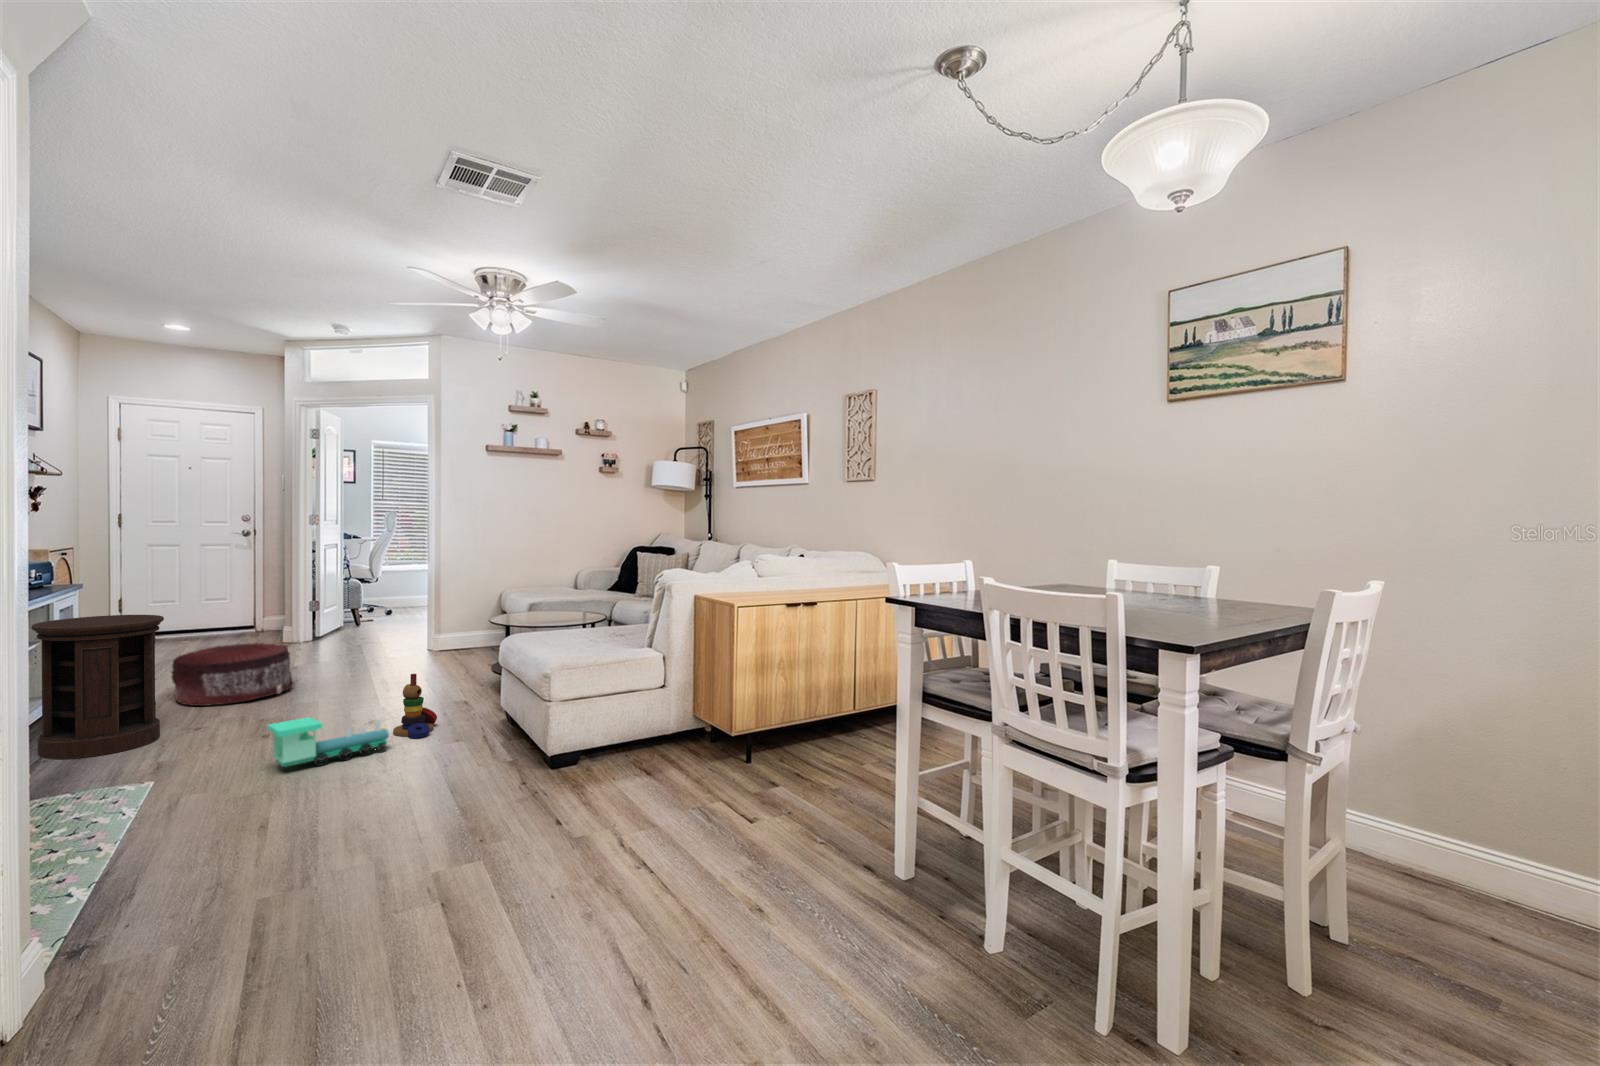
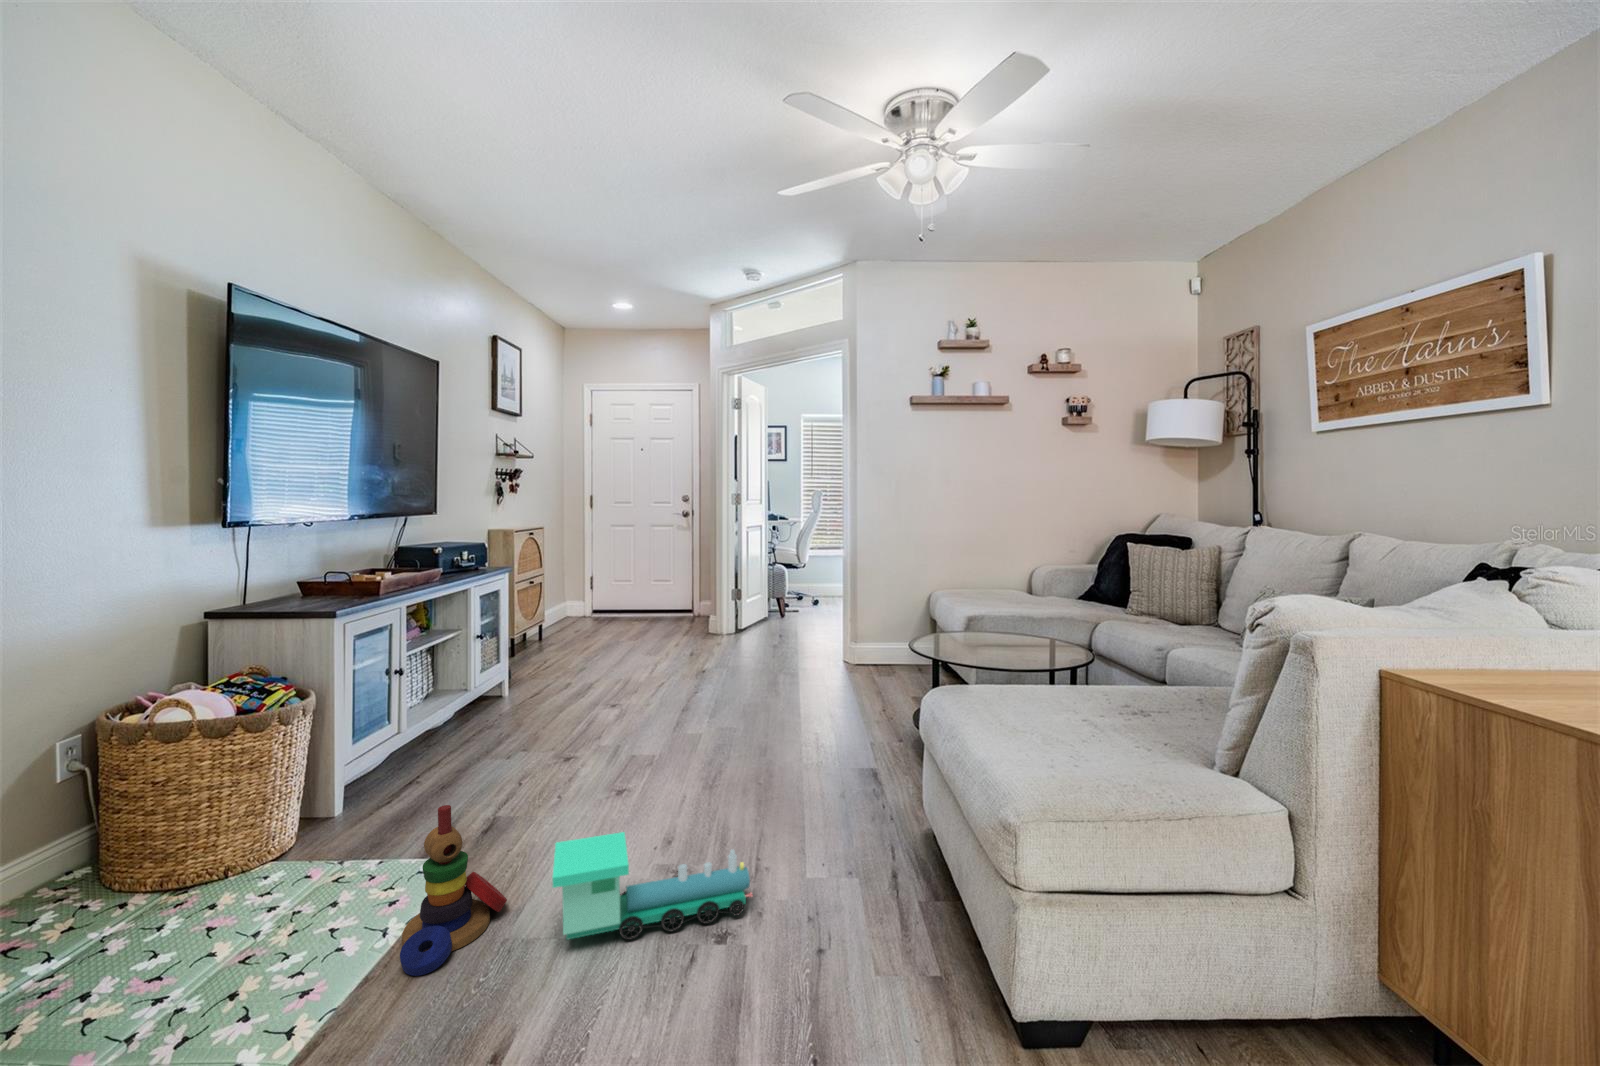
side table: present [31,615,164,759] -> none [371,611,515,808]
pouf: present [171,643,294,706] -> none [565,643,689,724]
stacking toy: present [393,674,437,738] -> present [400,805,507,976]

